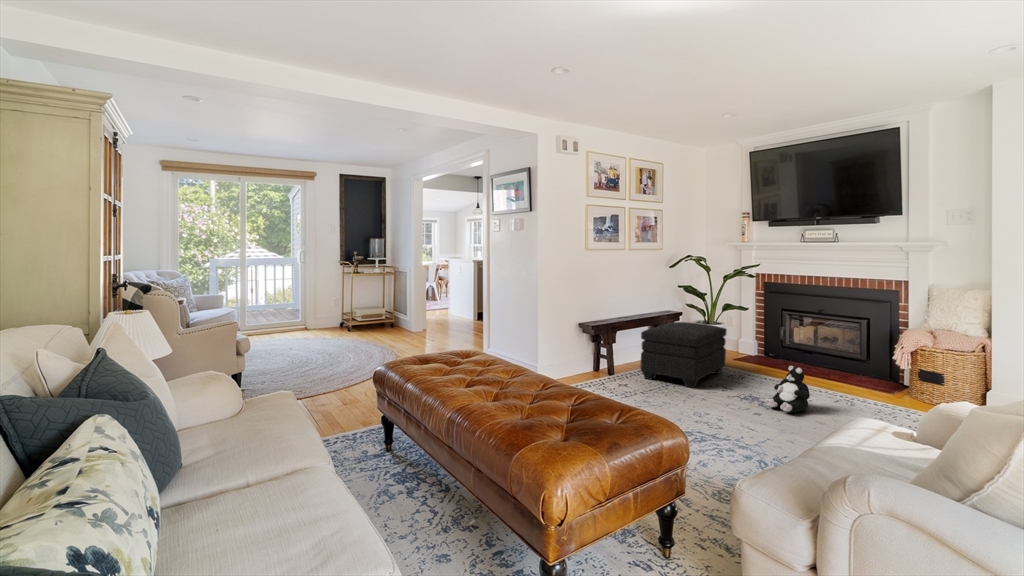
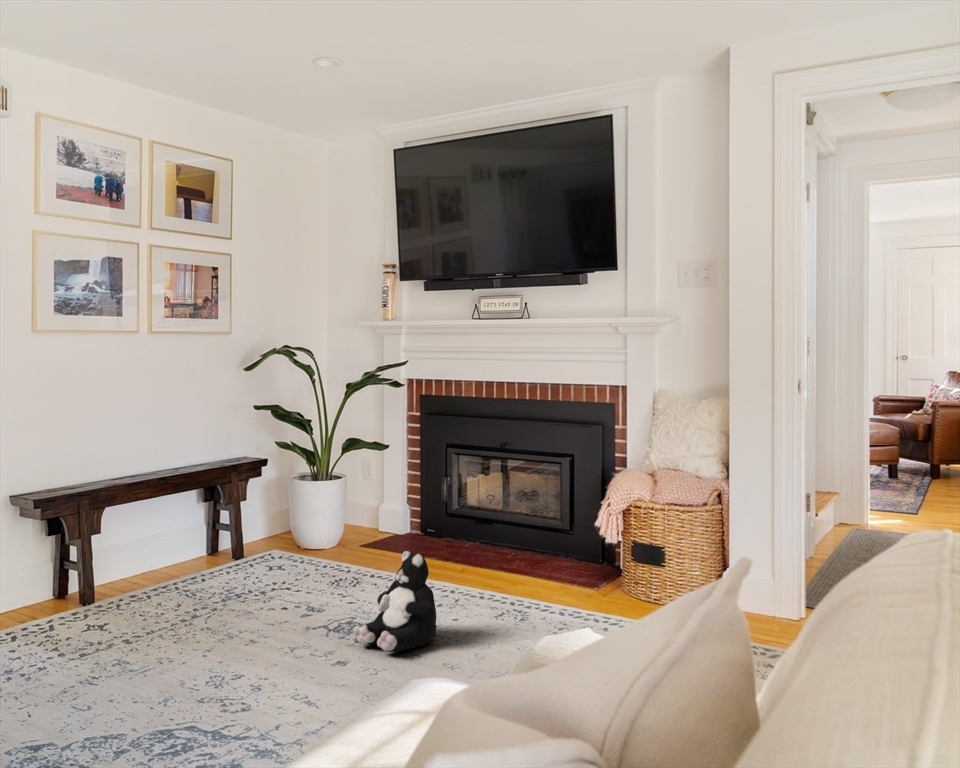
ottoman: present [640,322,727,388] -> none [122,475,326,617]

